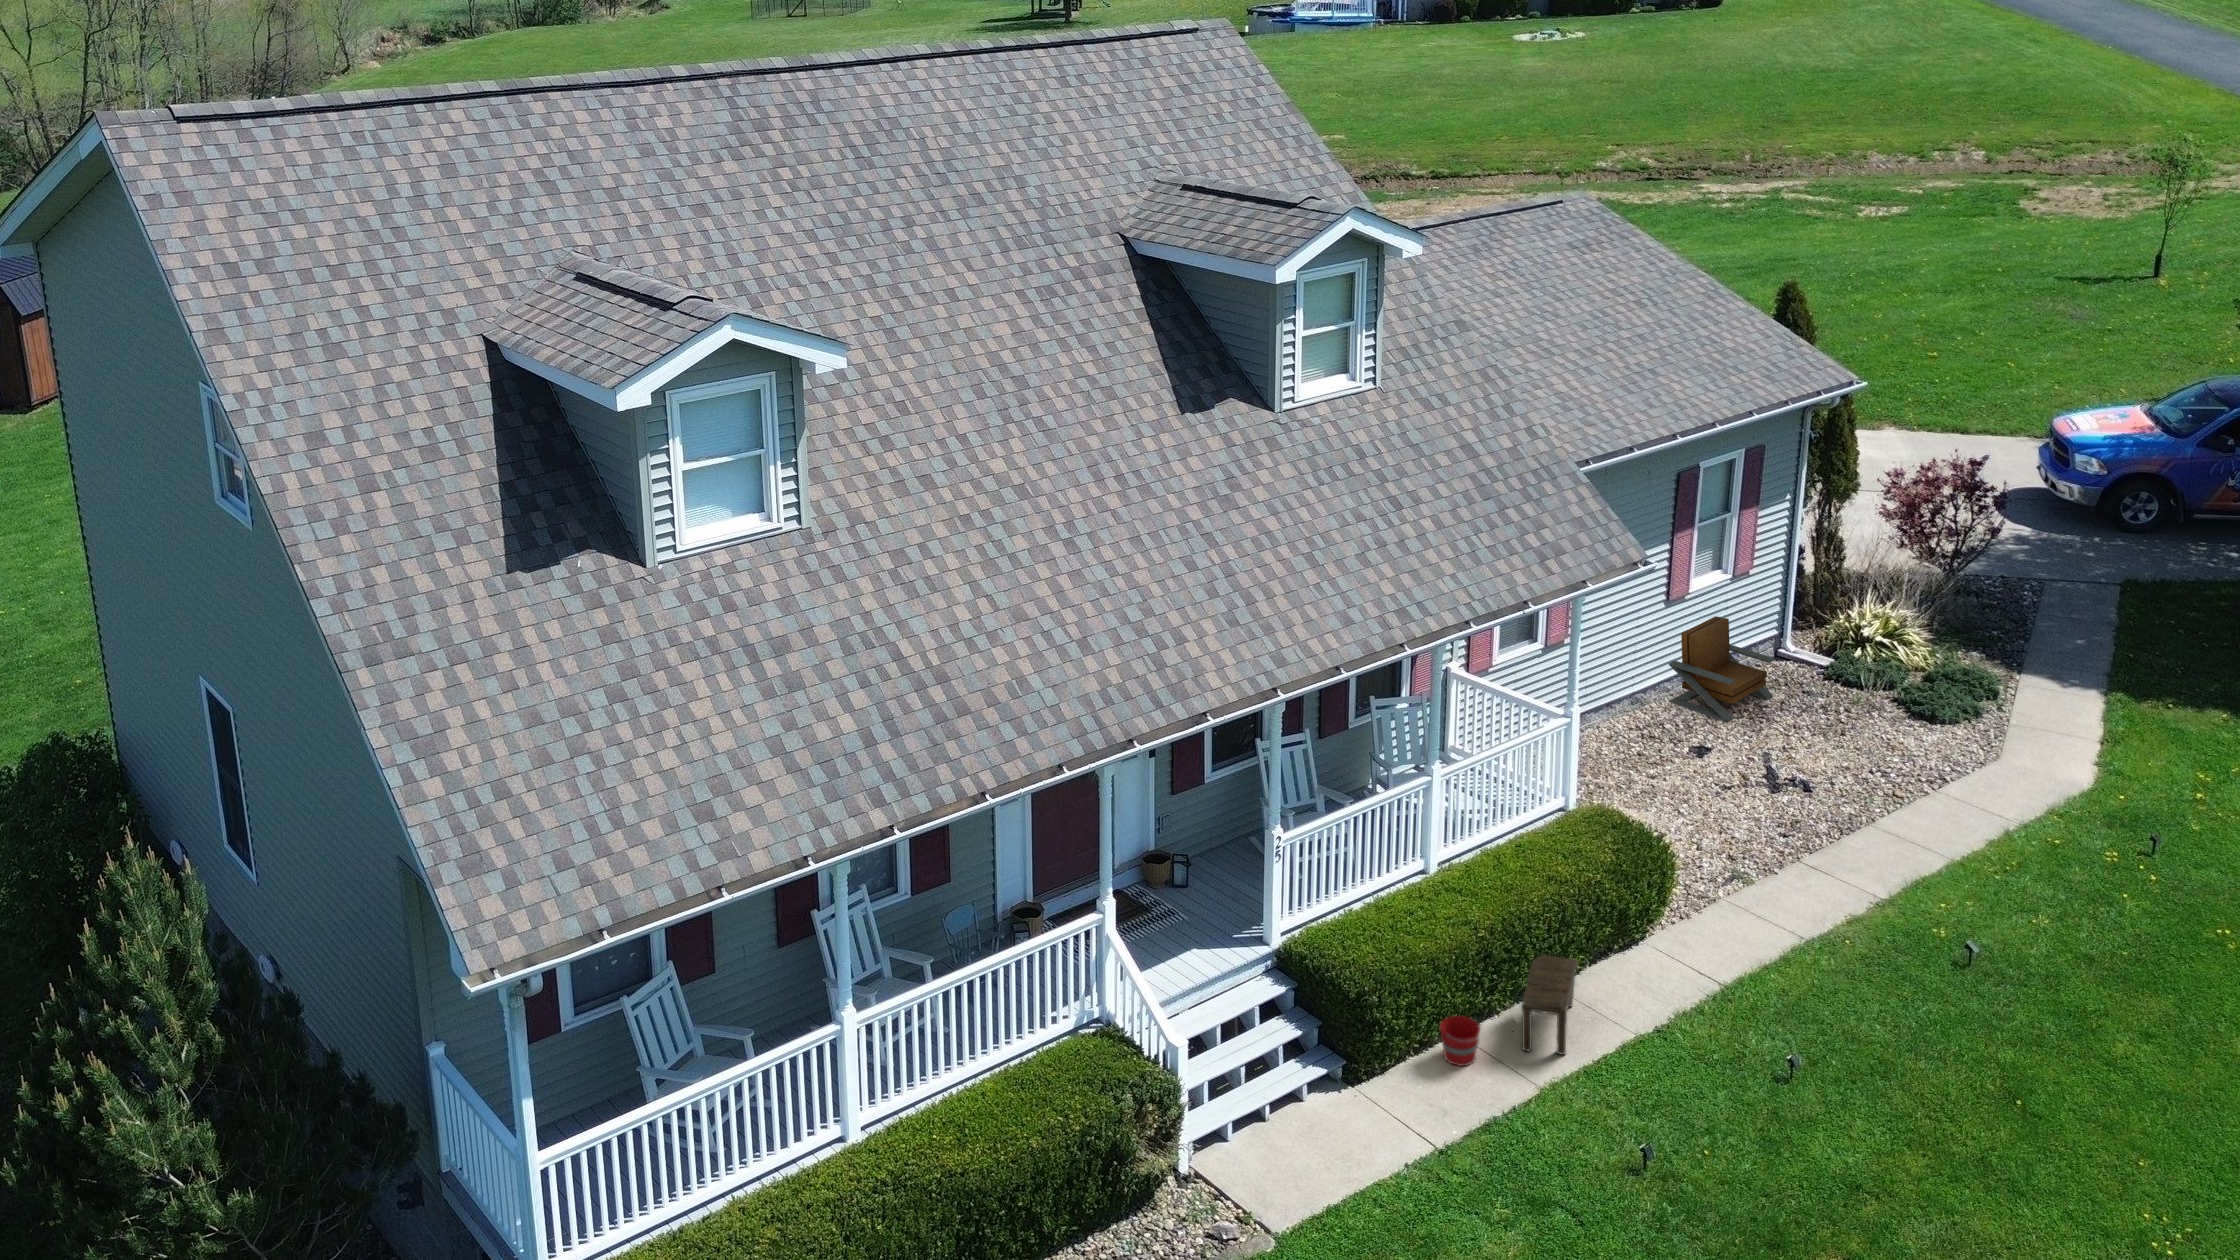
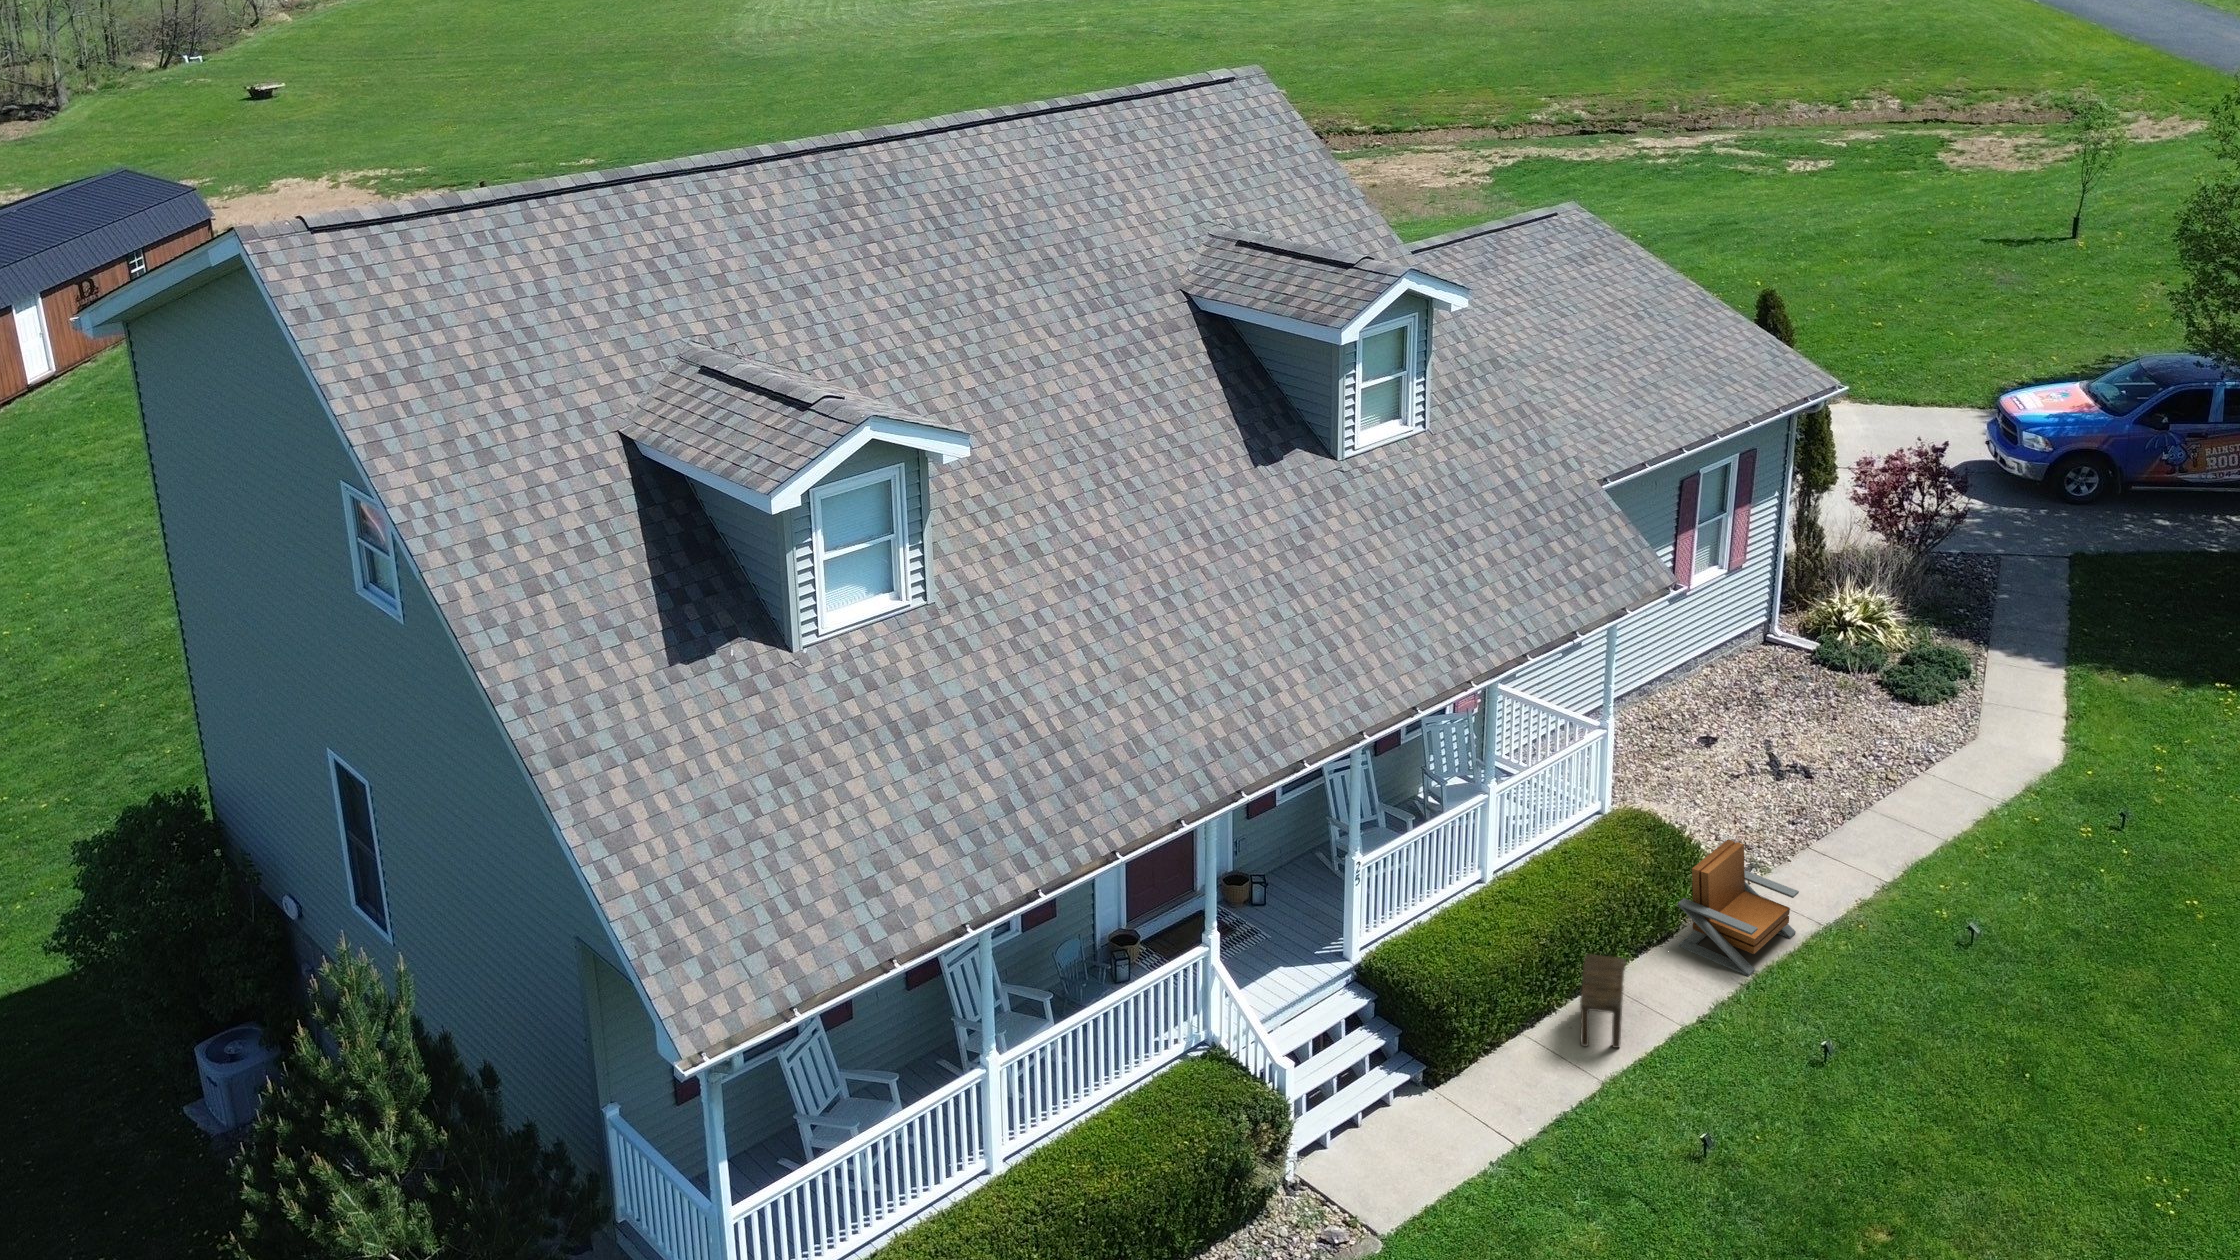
lounge chair: present [1669,616,1775,722] -> present [1678,840,1799,976]
bucket: present [1440,1016,1481,1066] -> none [1507,1017,1546,1063]

